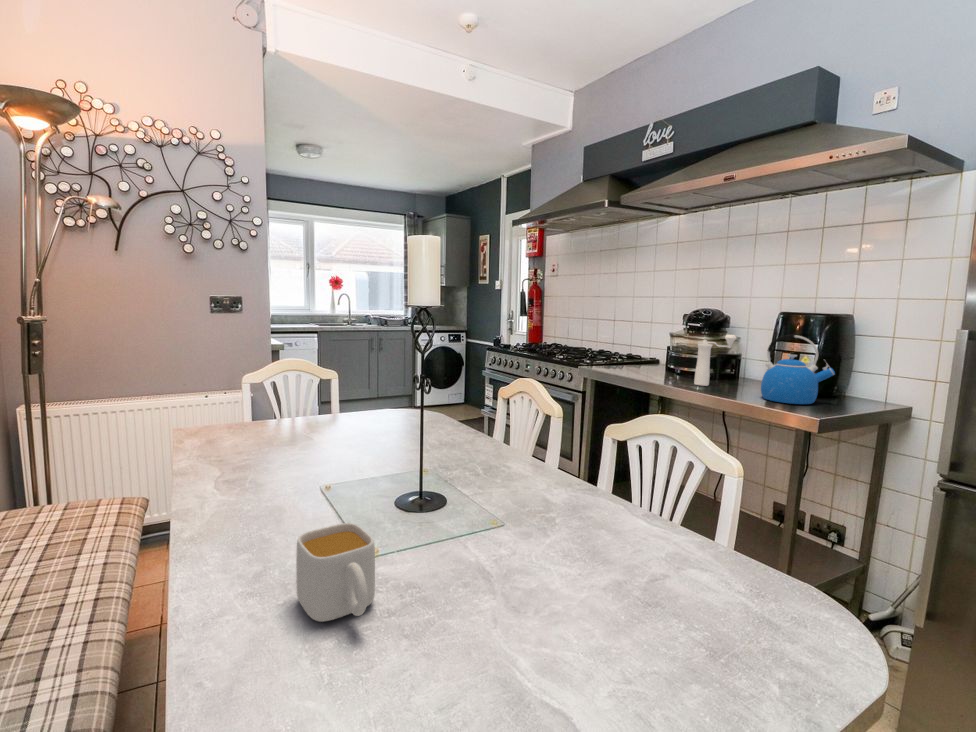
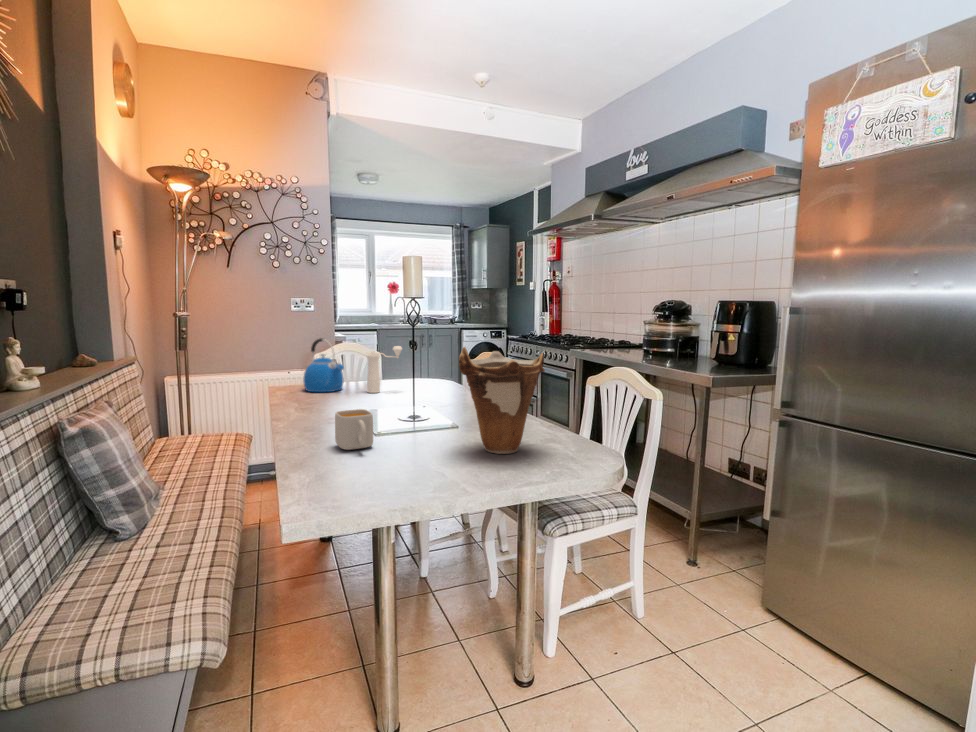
kettle: present [761,334,835,404] -> present [304,338,344,392]
pepper mill: present [694,335,736,386] -> present [367,346,402,393]
vase: none [553,408,703,614] -> present [459,347,545,454]

